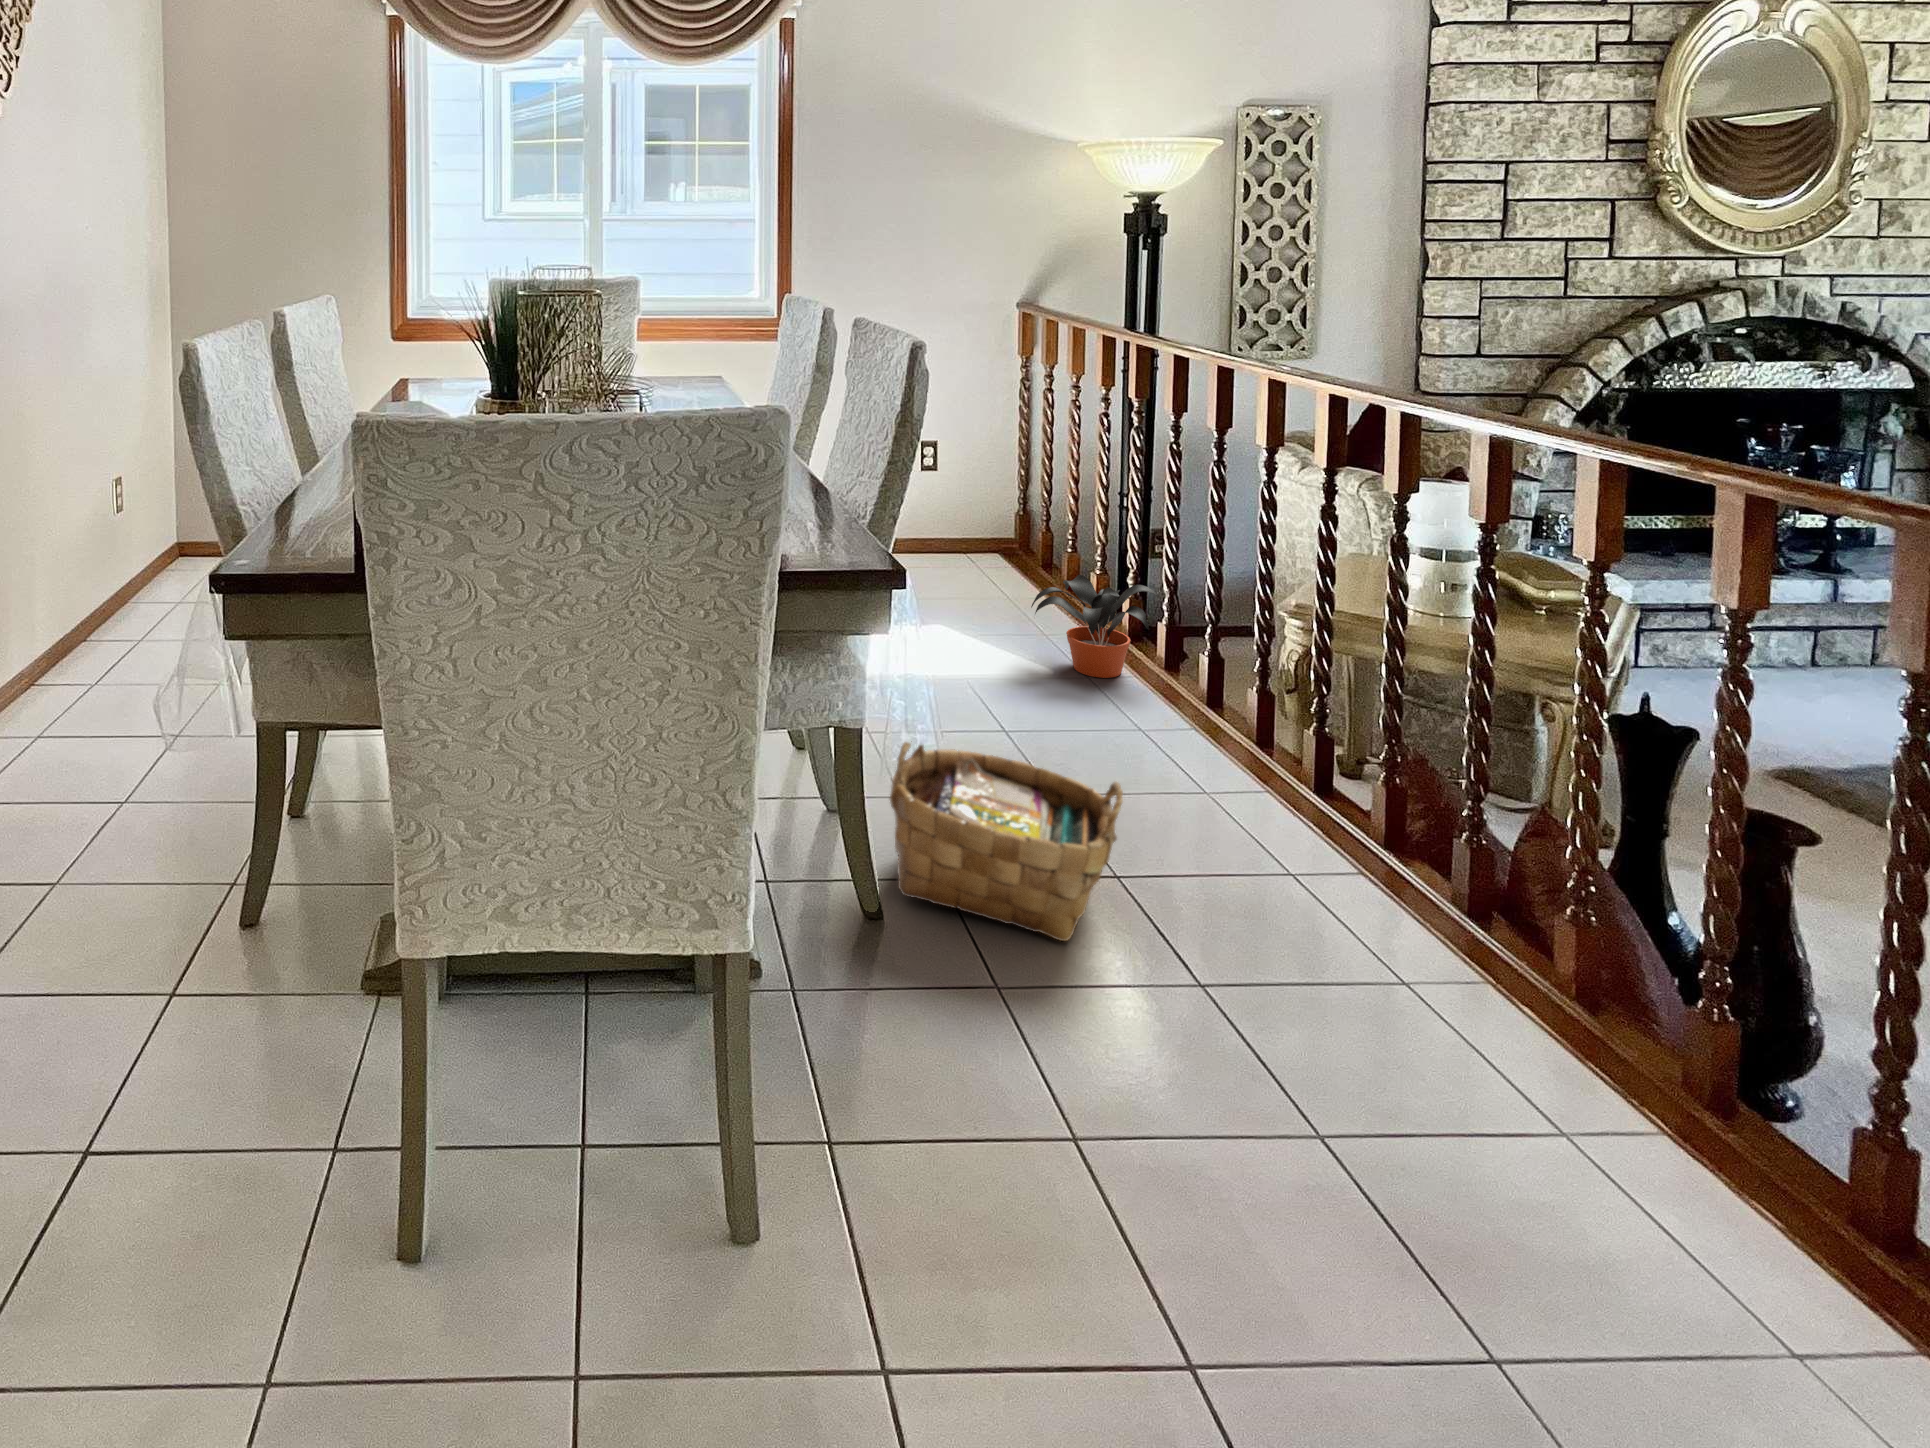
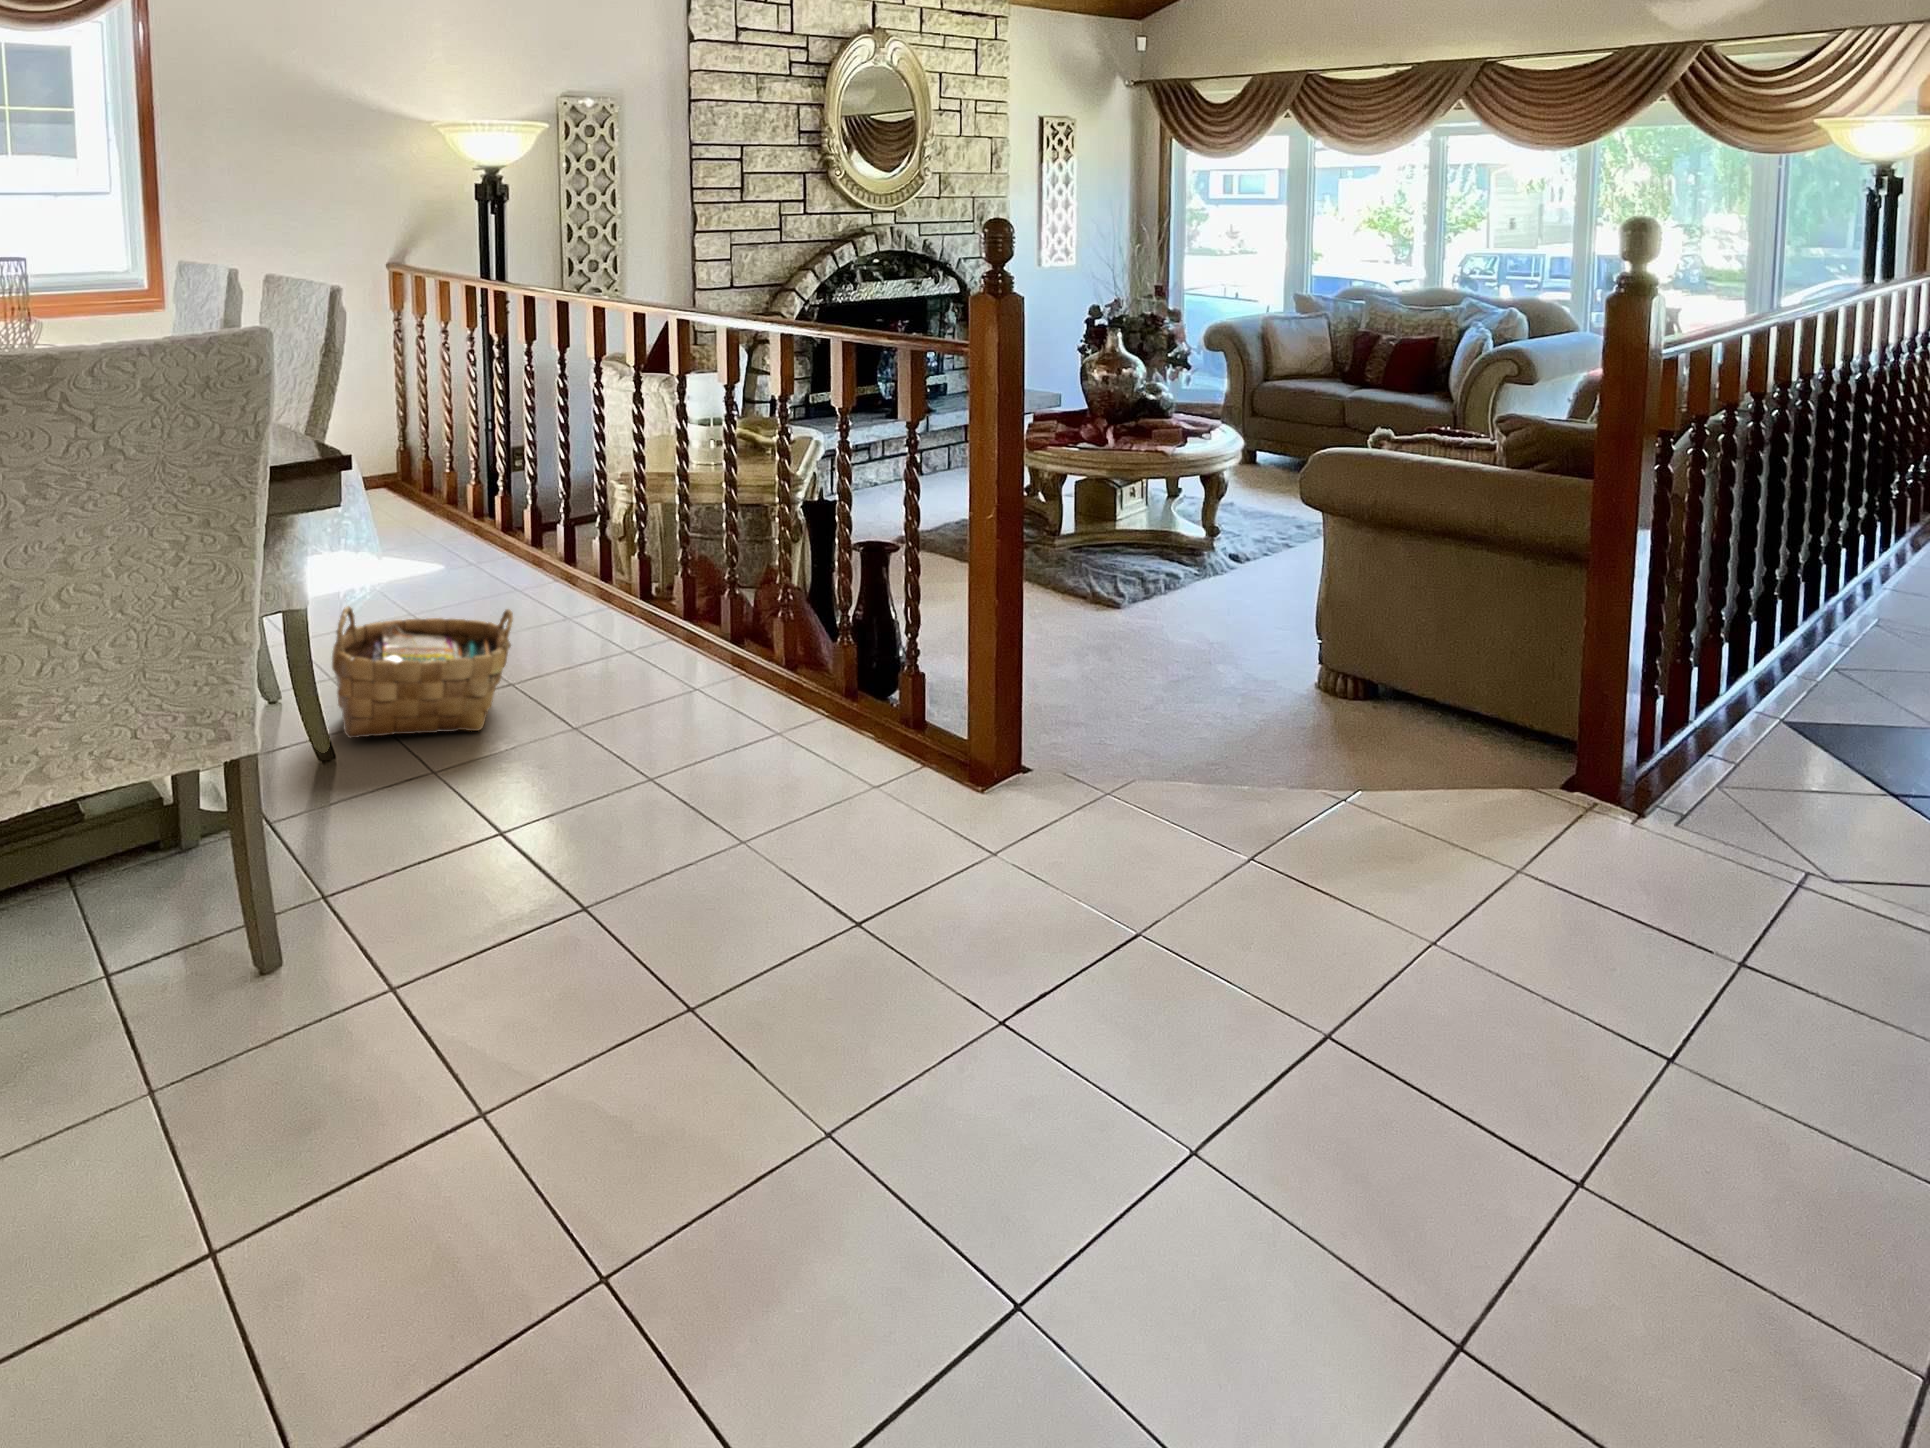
potted plant: present [1031,575,1158,678] -> none [423,485,527,565]

